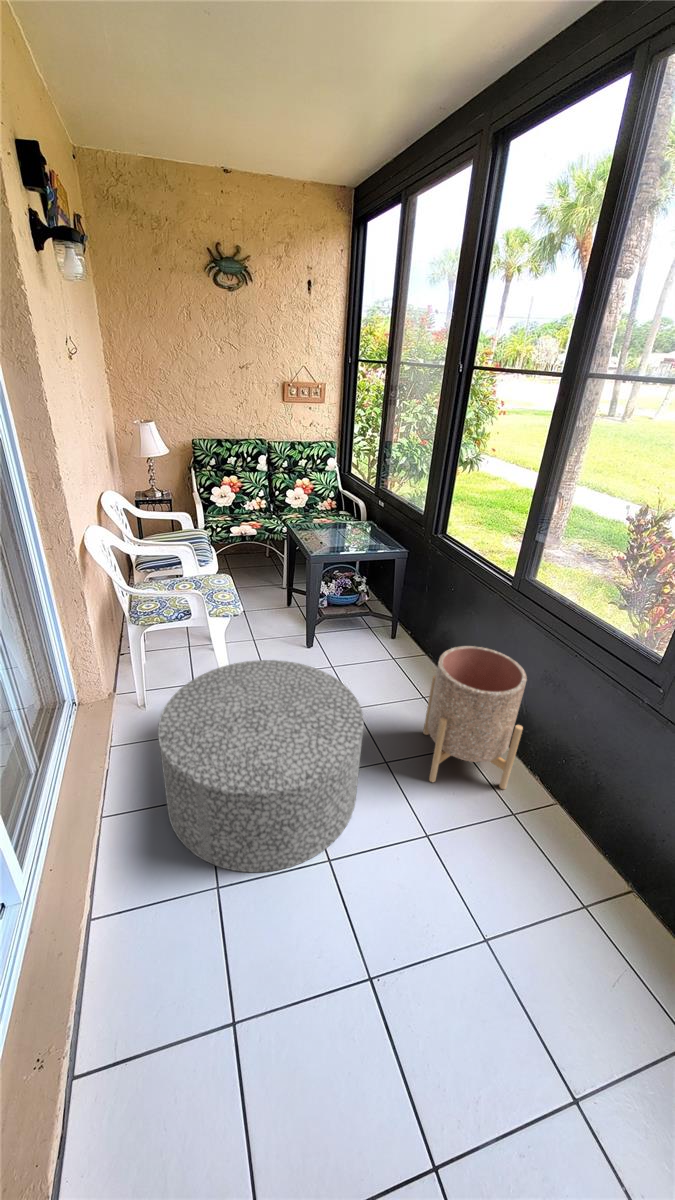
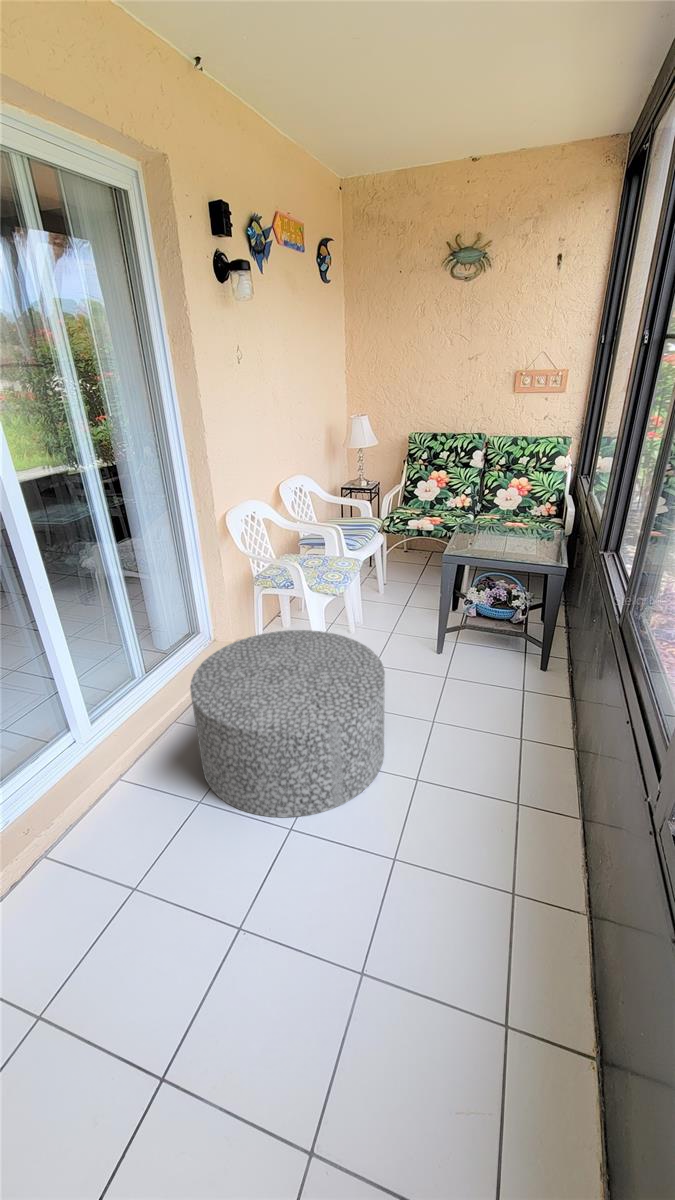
planter: present [423,646,527,789] -> none [453,664,589,856]

